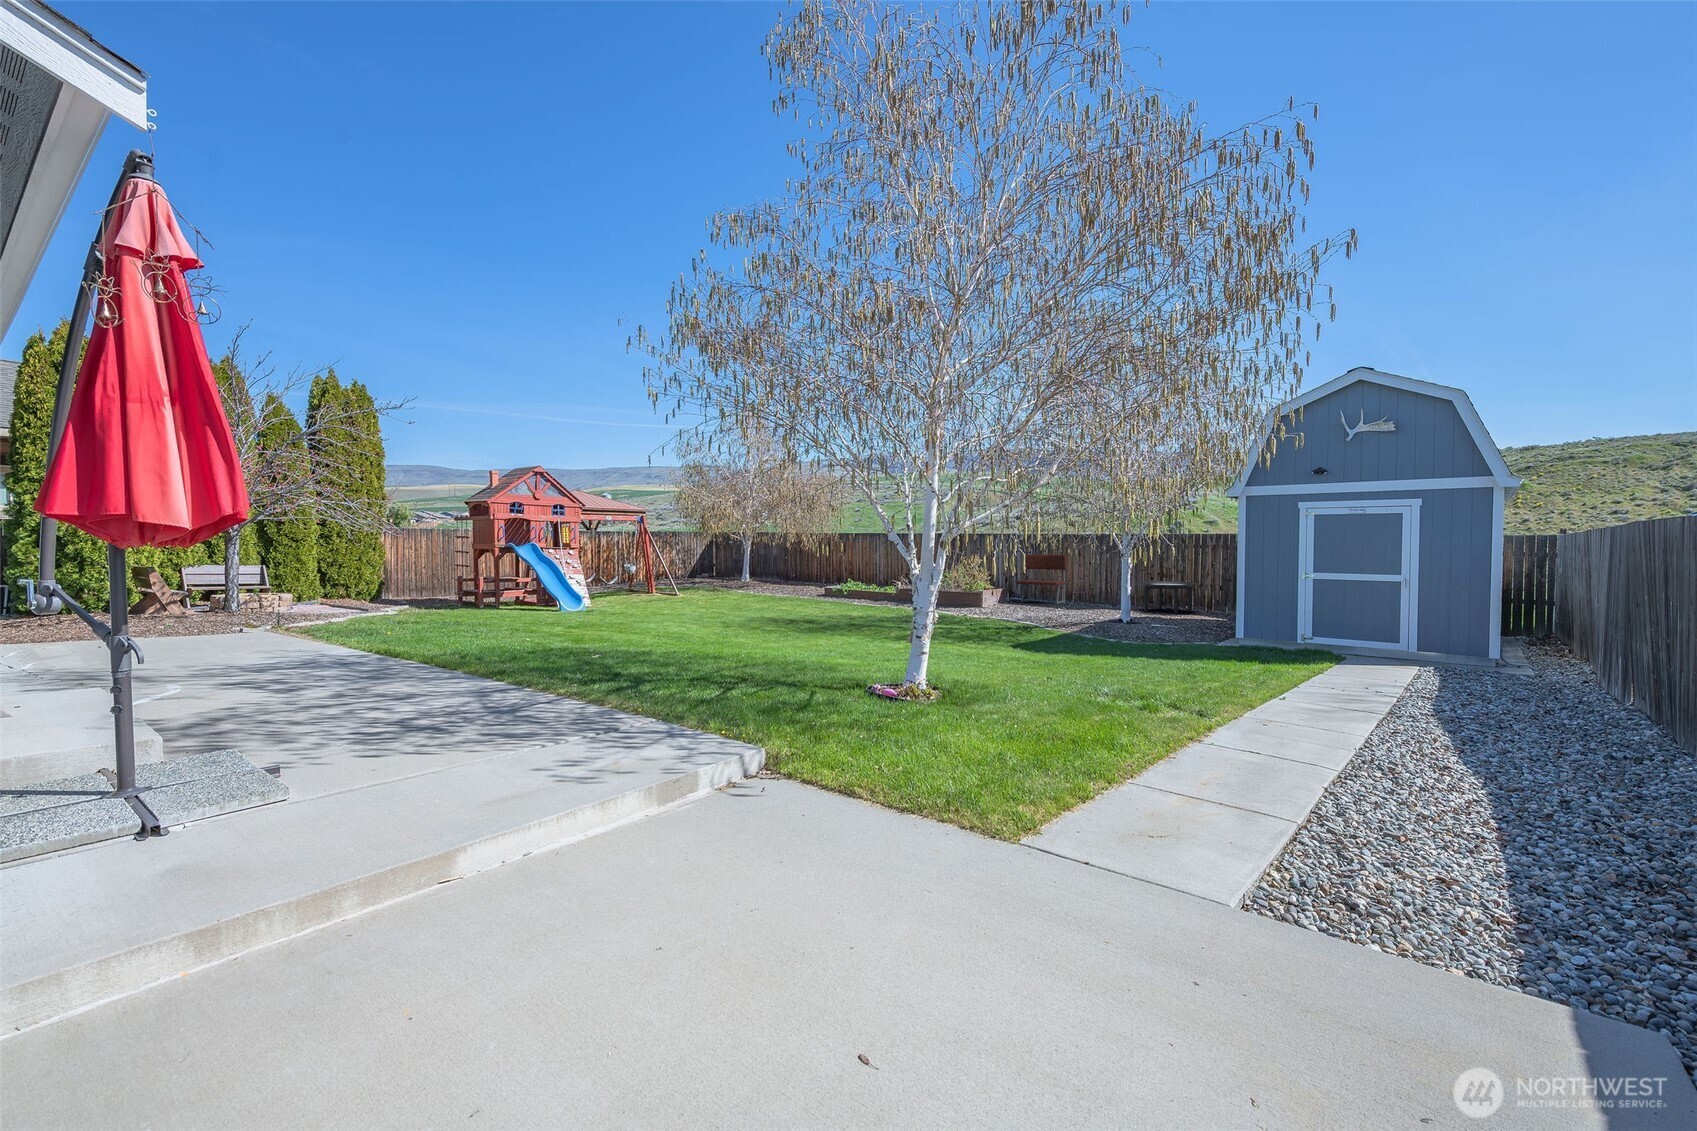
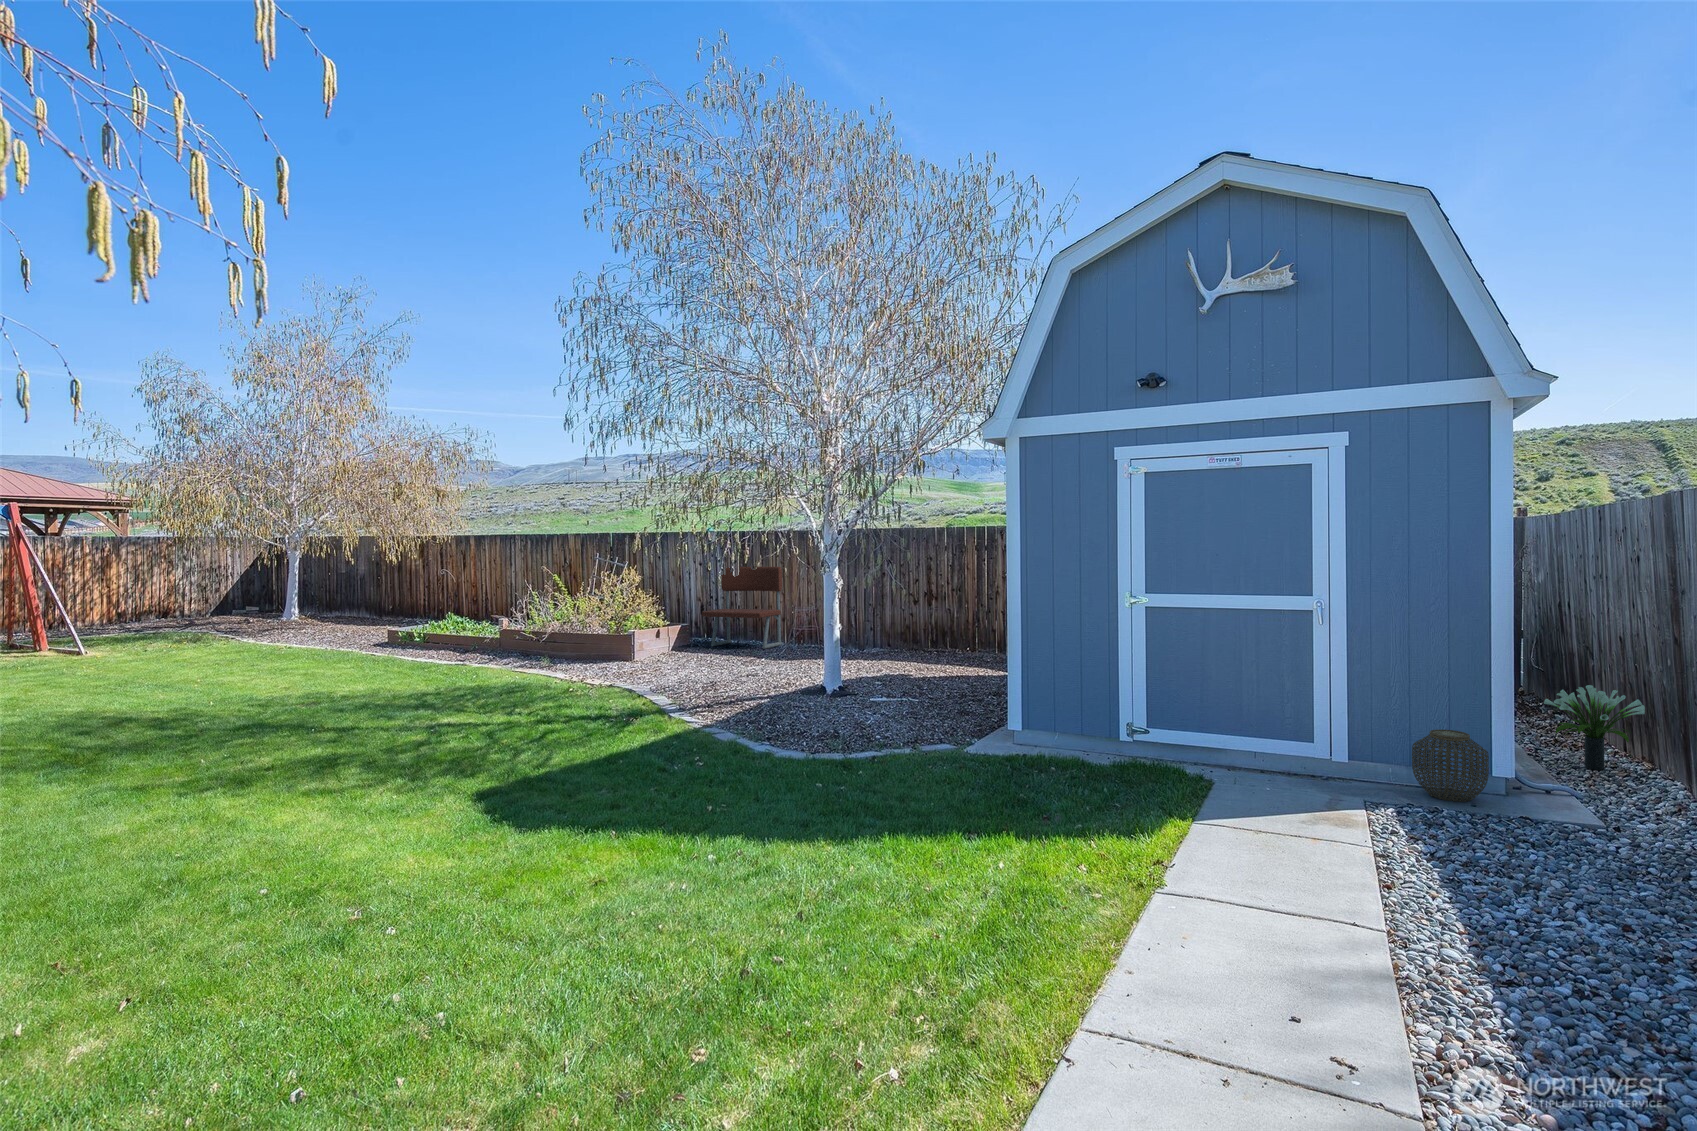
round table: present [1142,581,1195,614] -> none [886,608,970,664]
potted plant: none [1531,621,1583,662] -> present [1544,685,1645,770]
woven basket: none [1446,636,1483,667] -> present [1412,729,1489,802]

